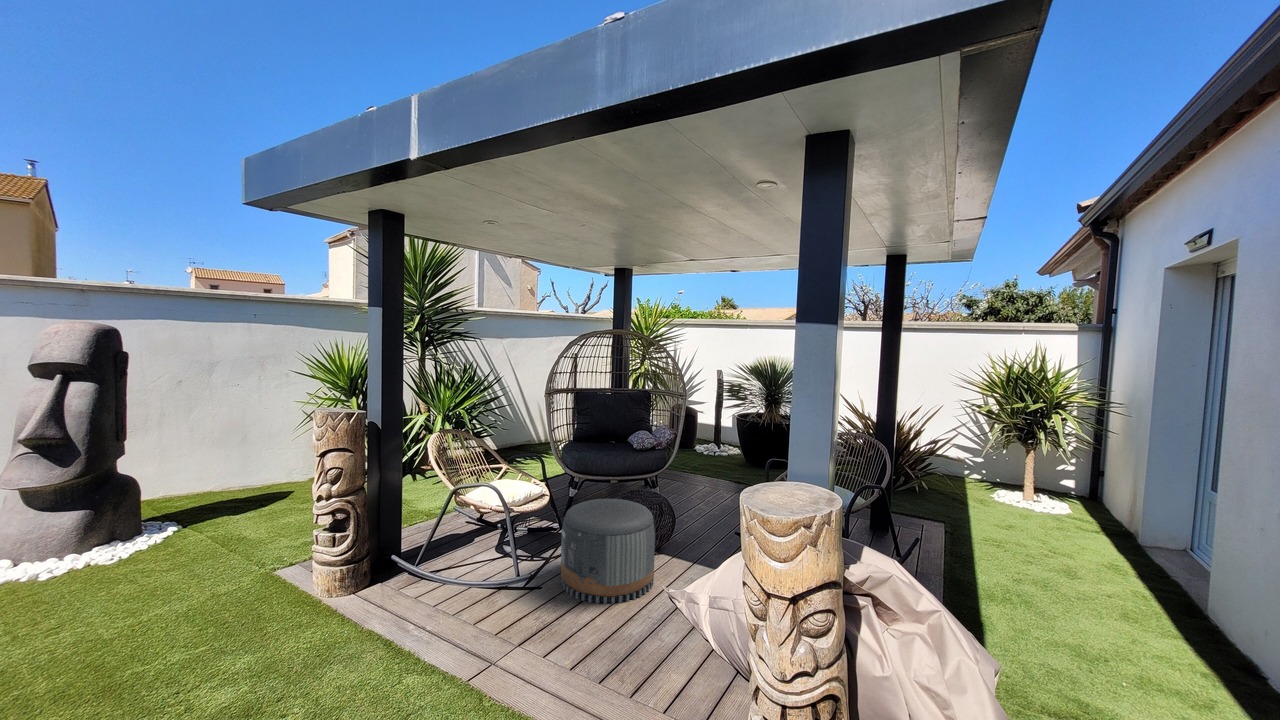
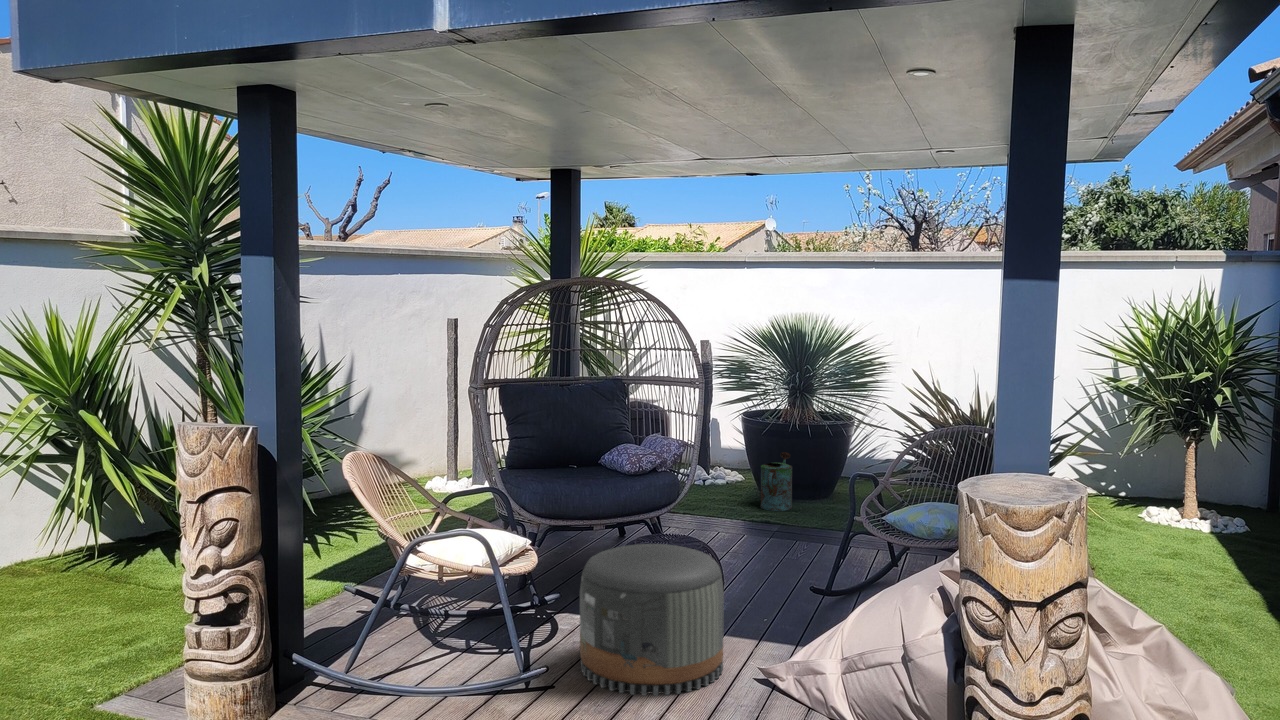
watering can: none [737,440,759,476] -> present [760,452,792,511]

